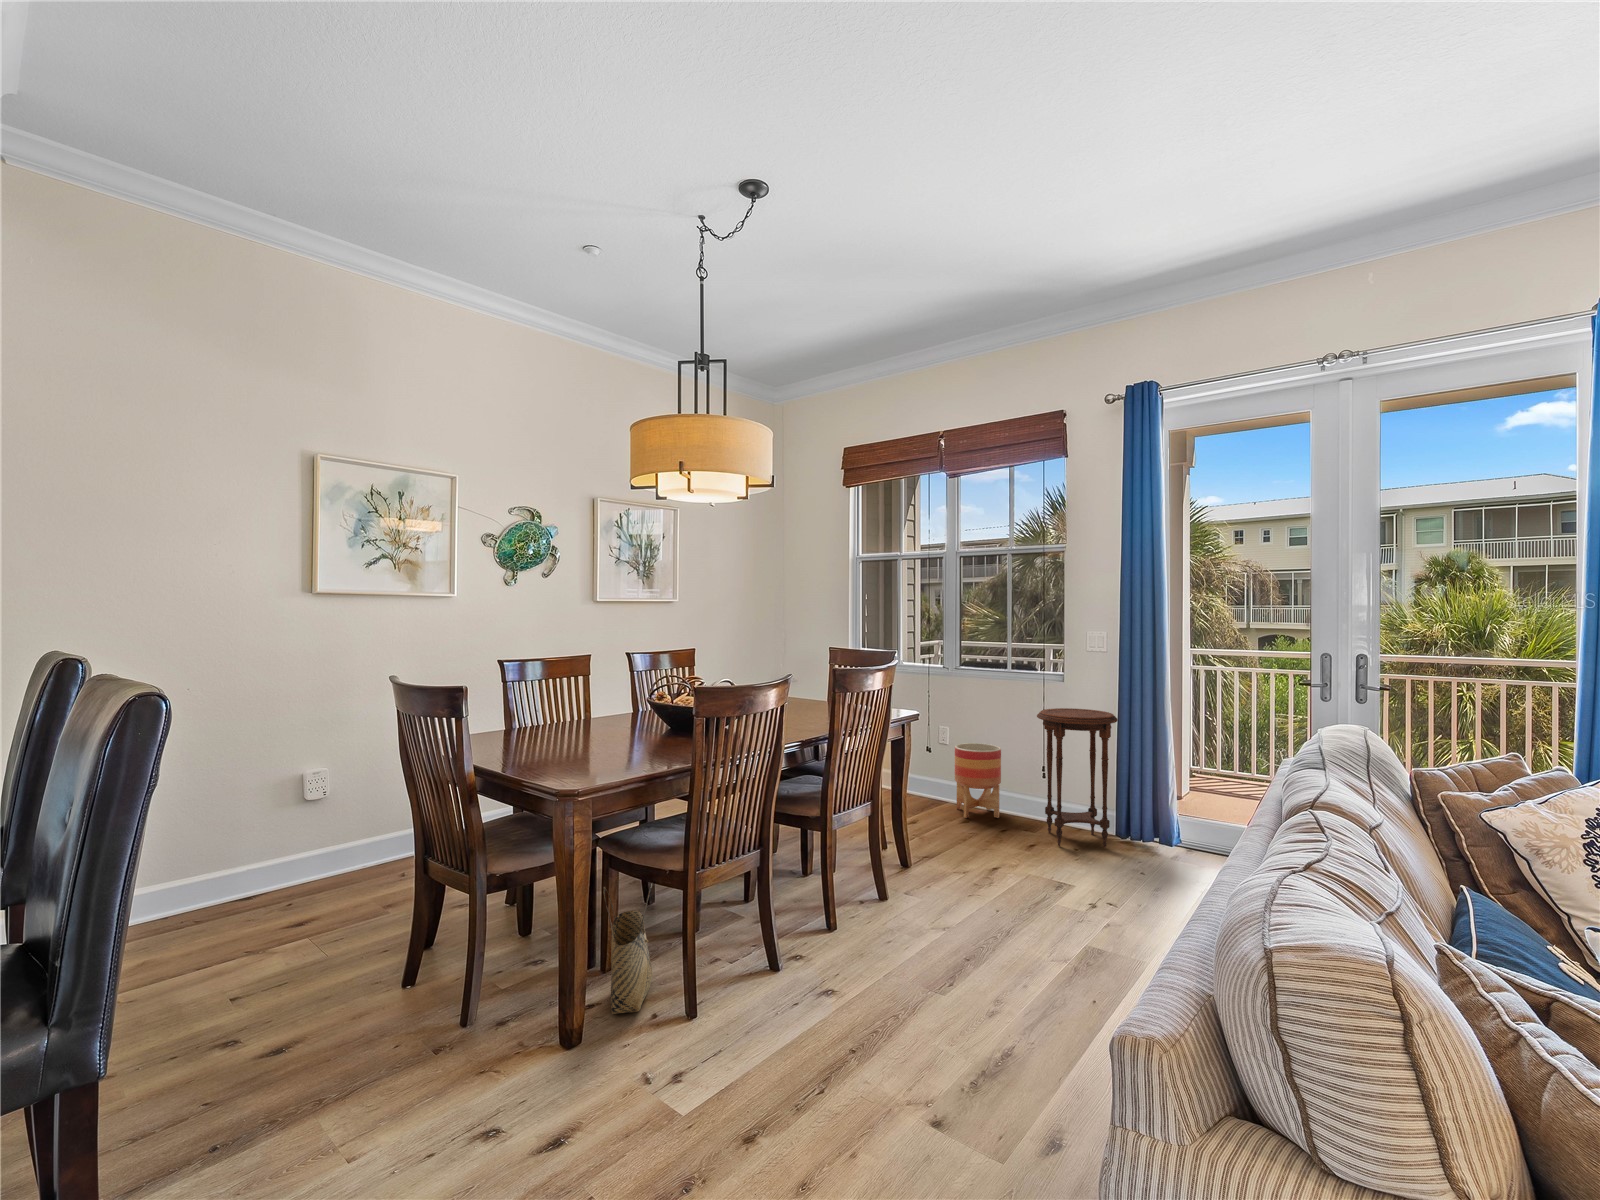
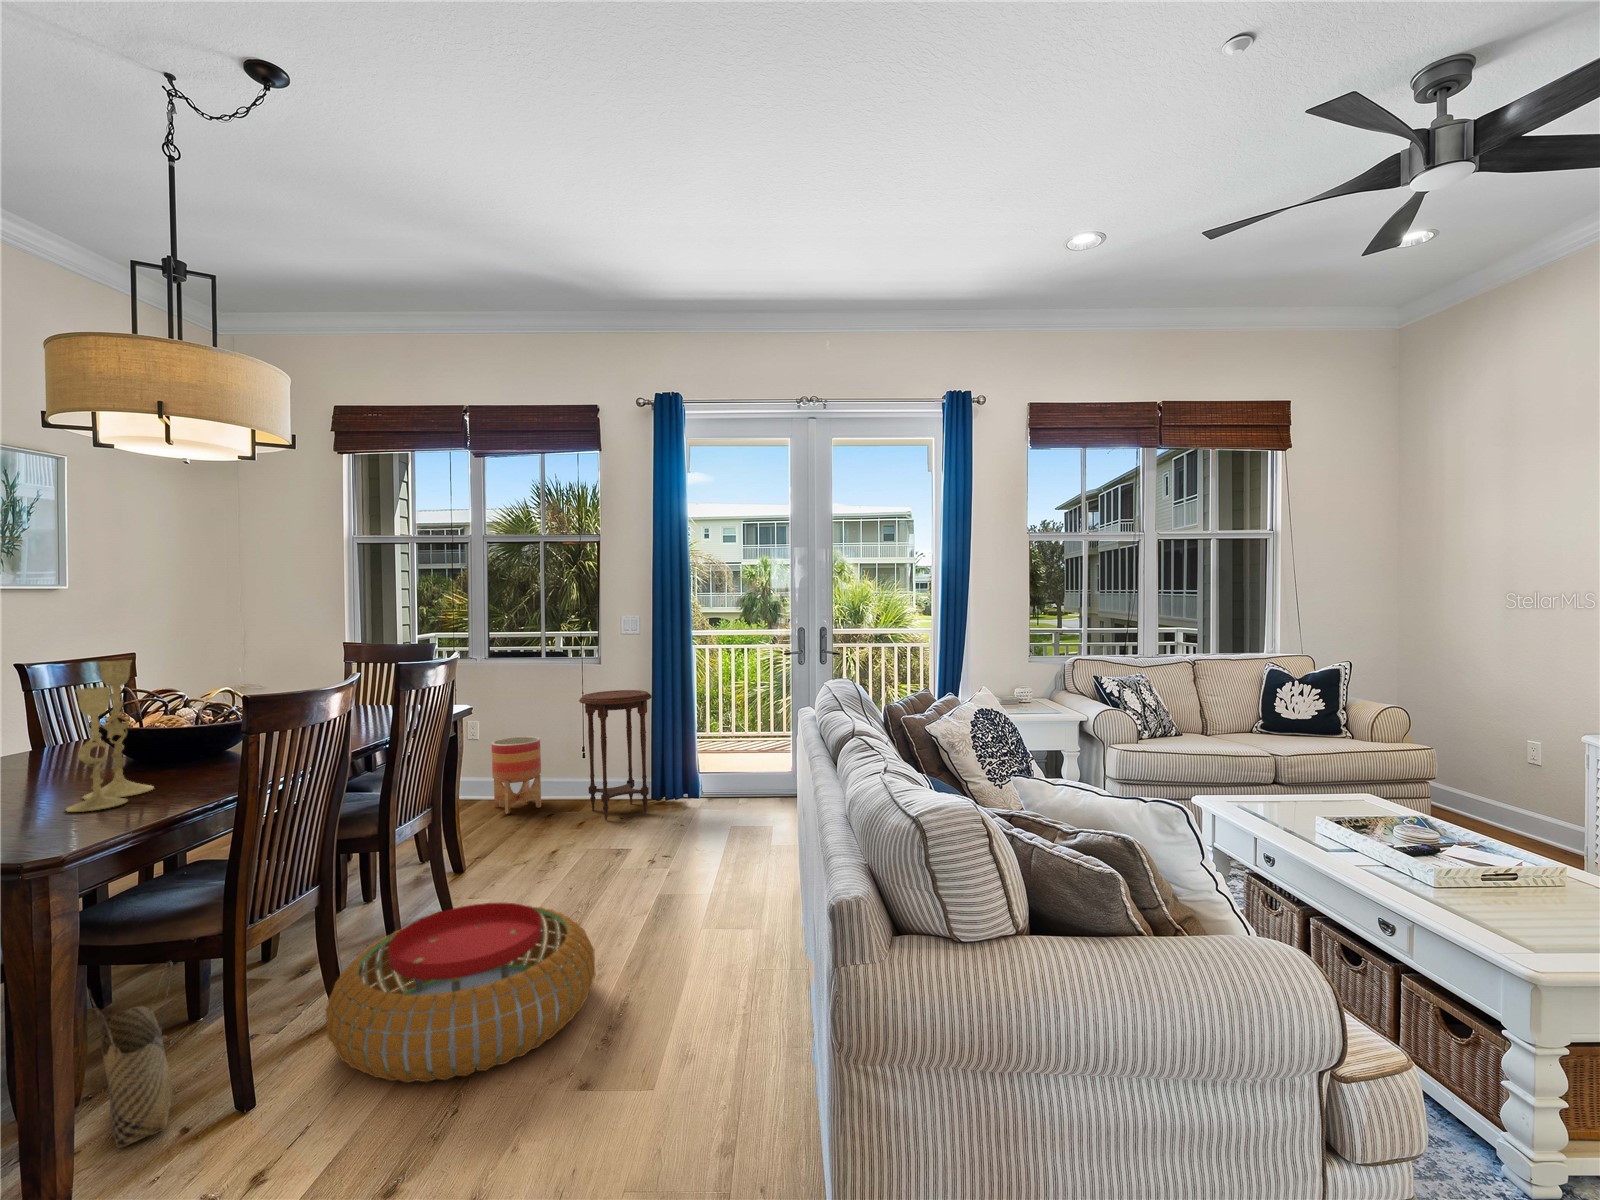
candlestick: none [606,648,662,758] -> present [66,660,154,812]
pouf: none [749,900,984,1065] -> present [326,903,596,1082]

